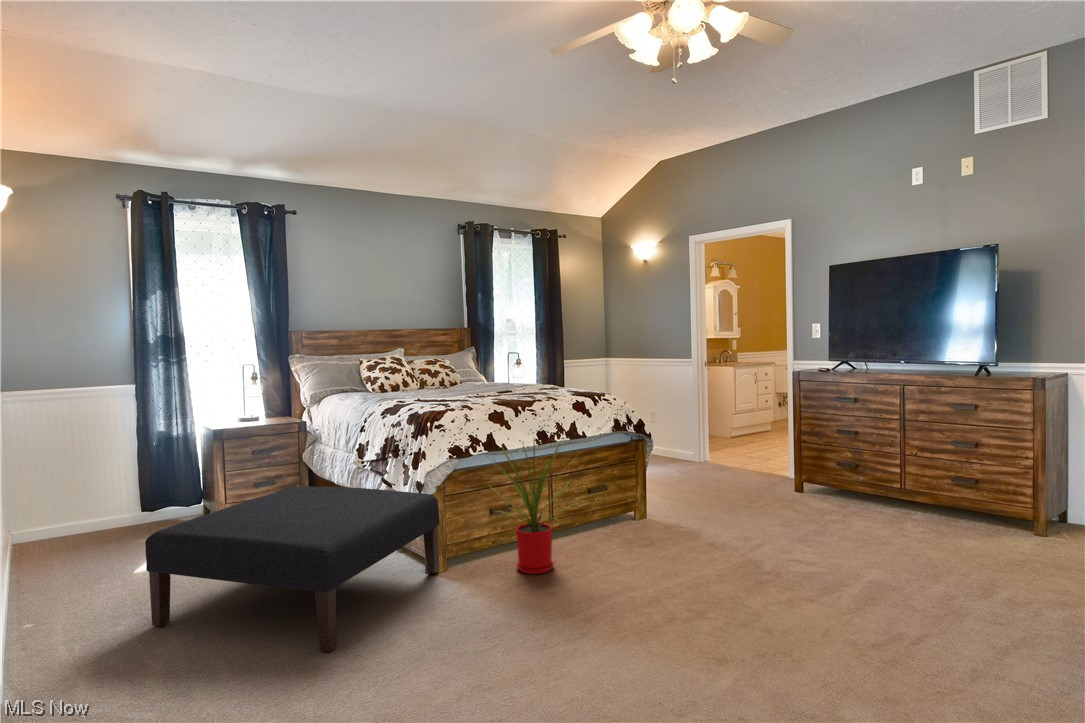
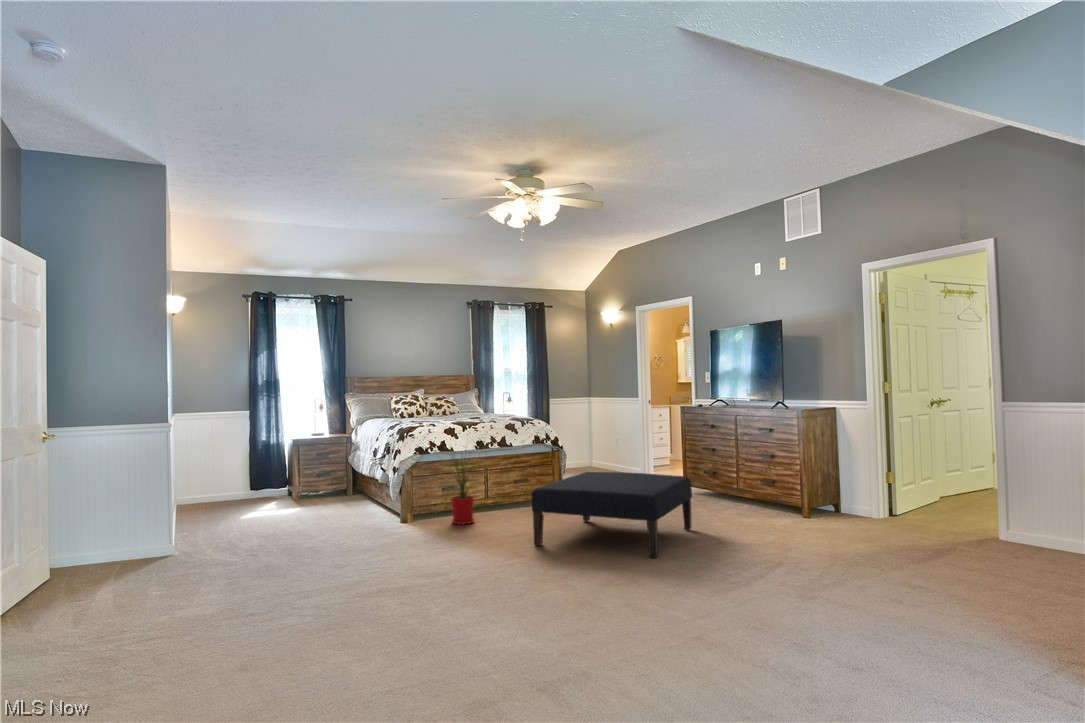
ottoman: present [145,487,439,652] -> present [532,472,692,558]

